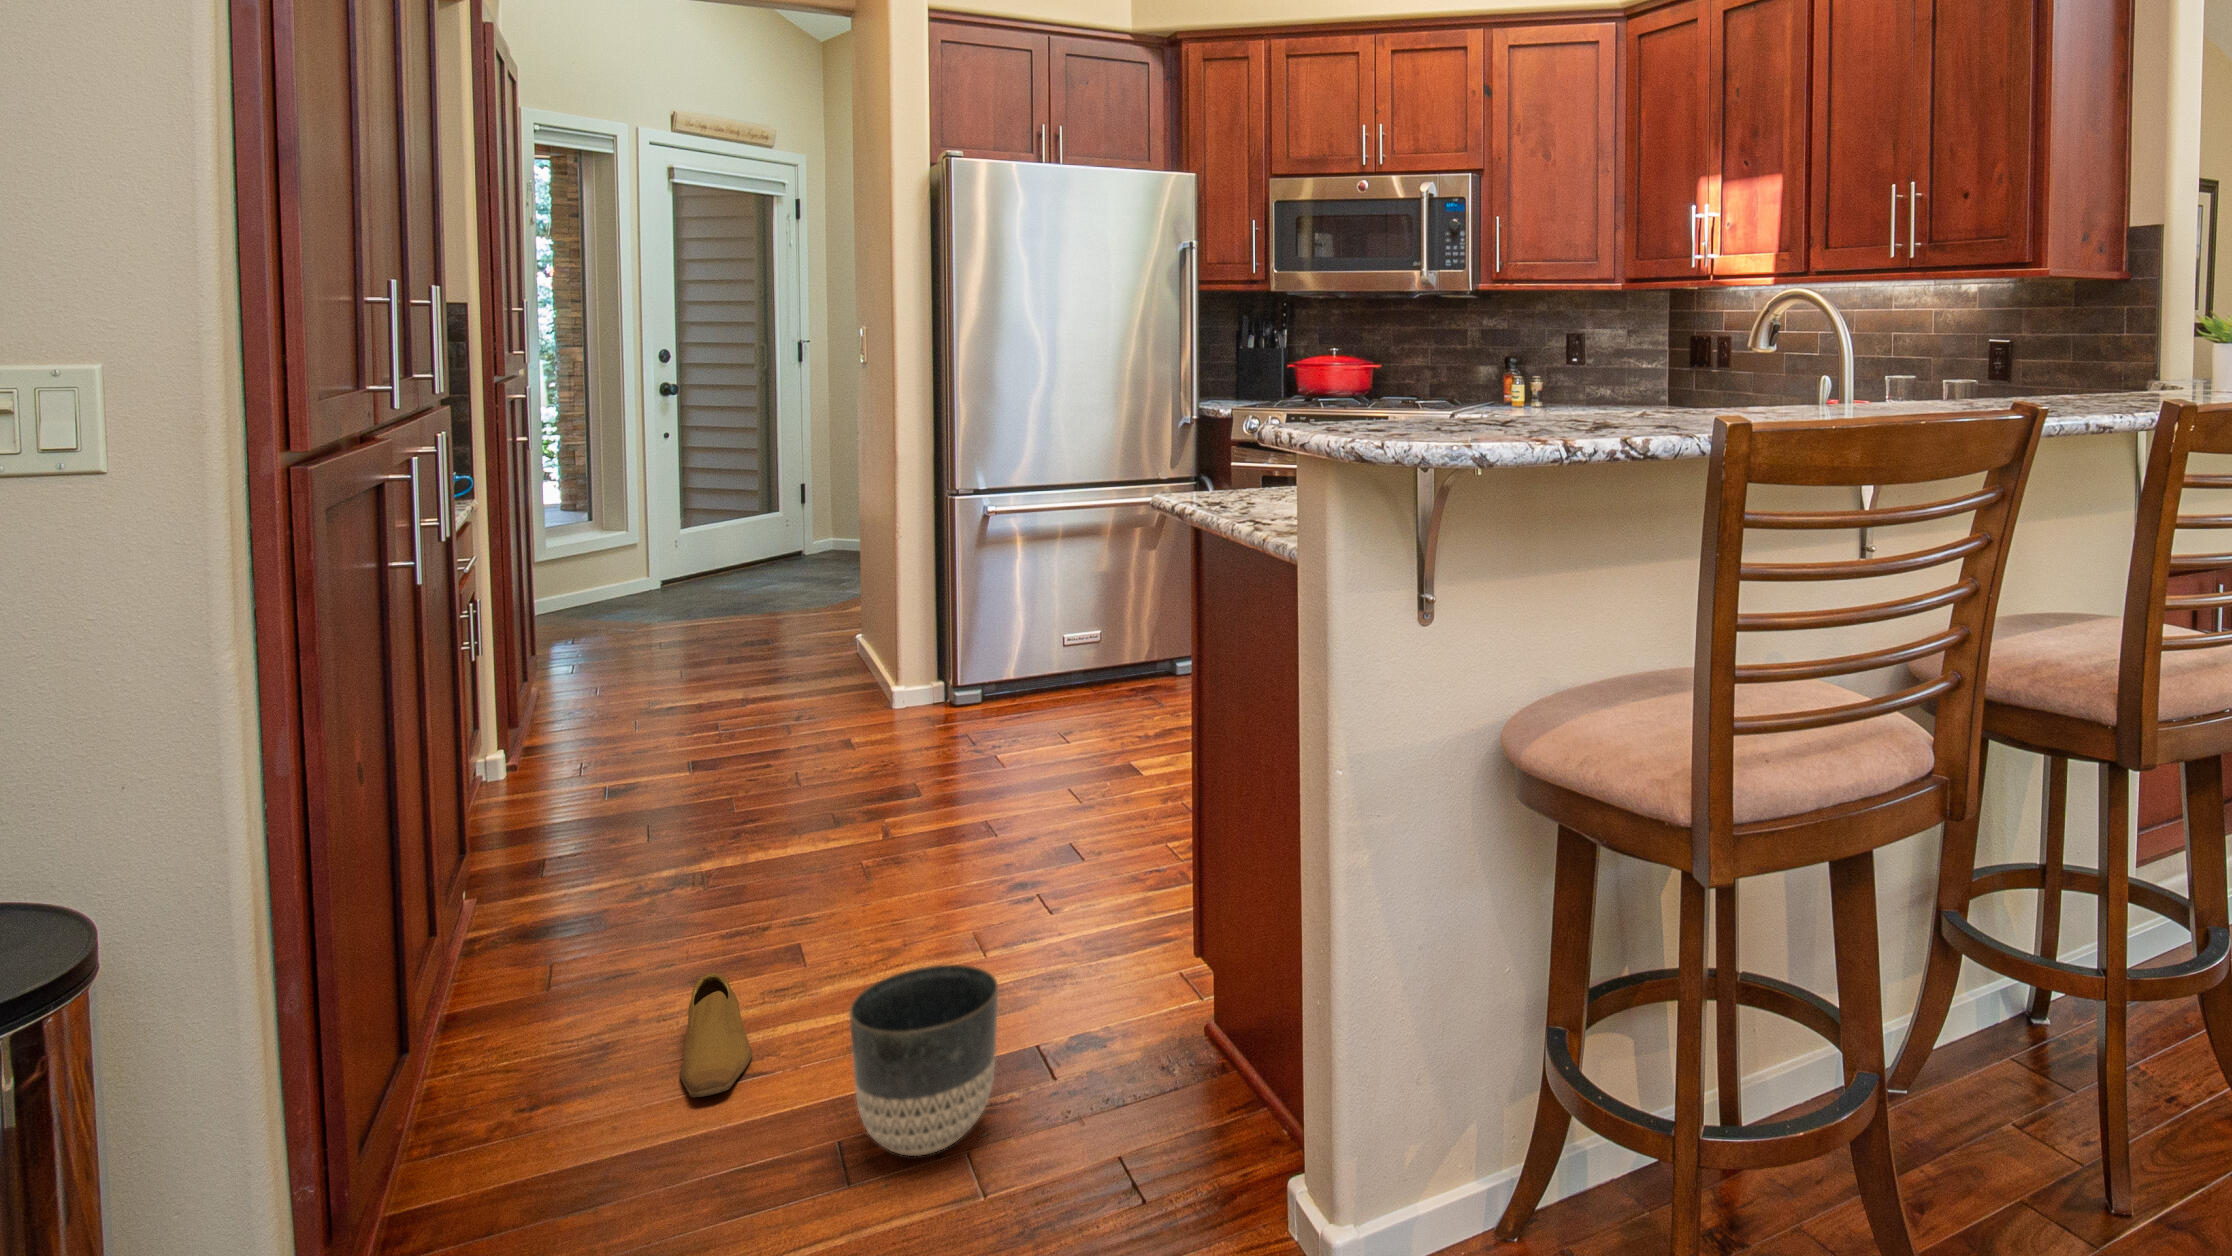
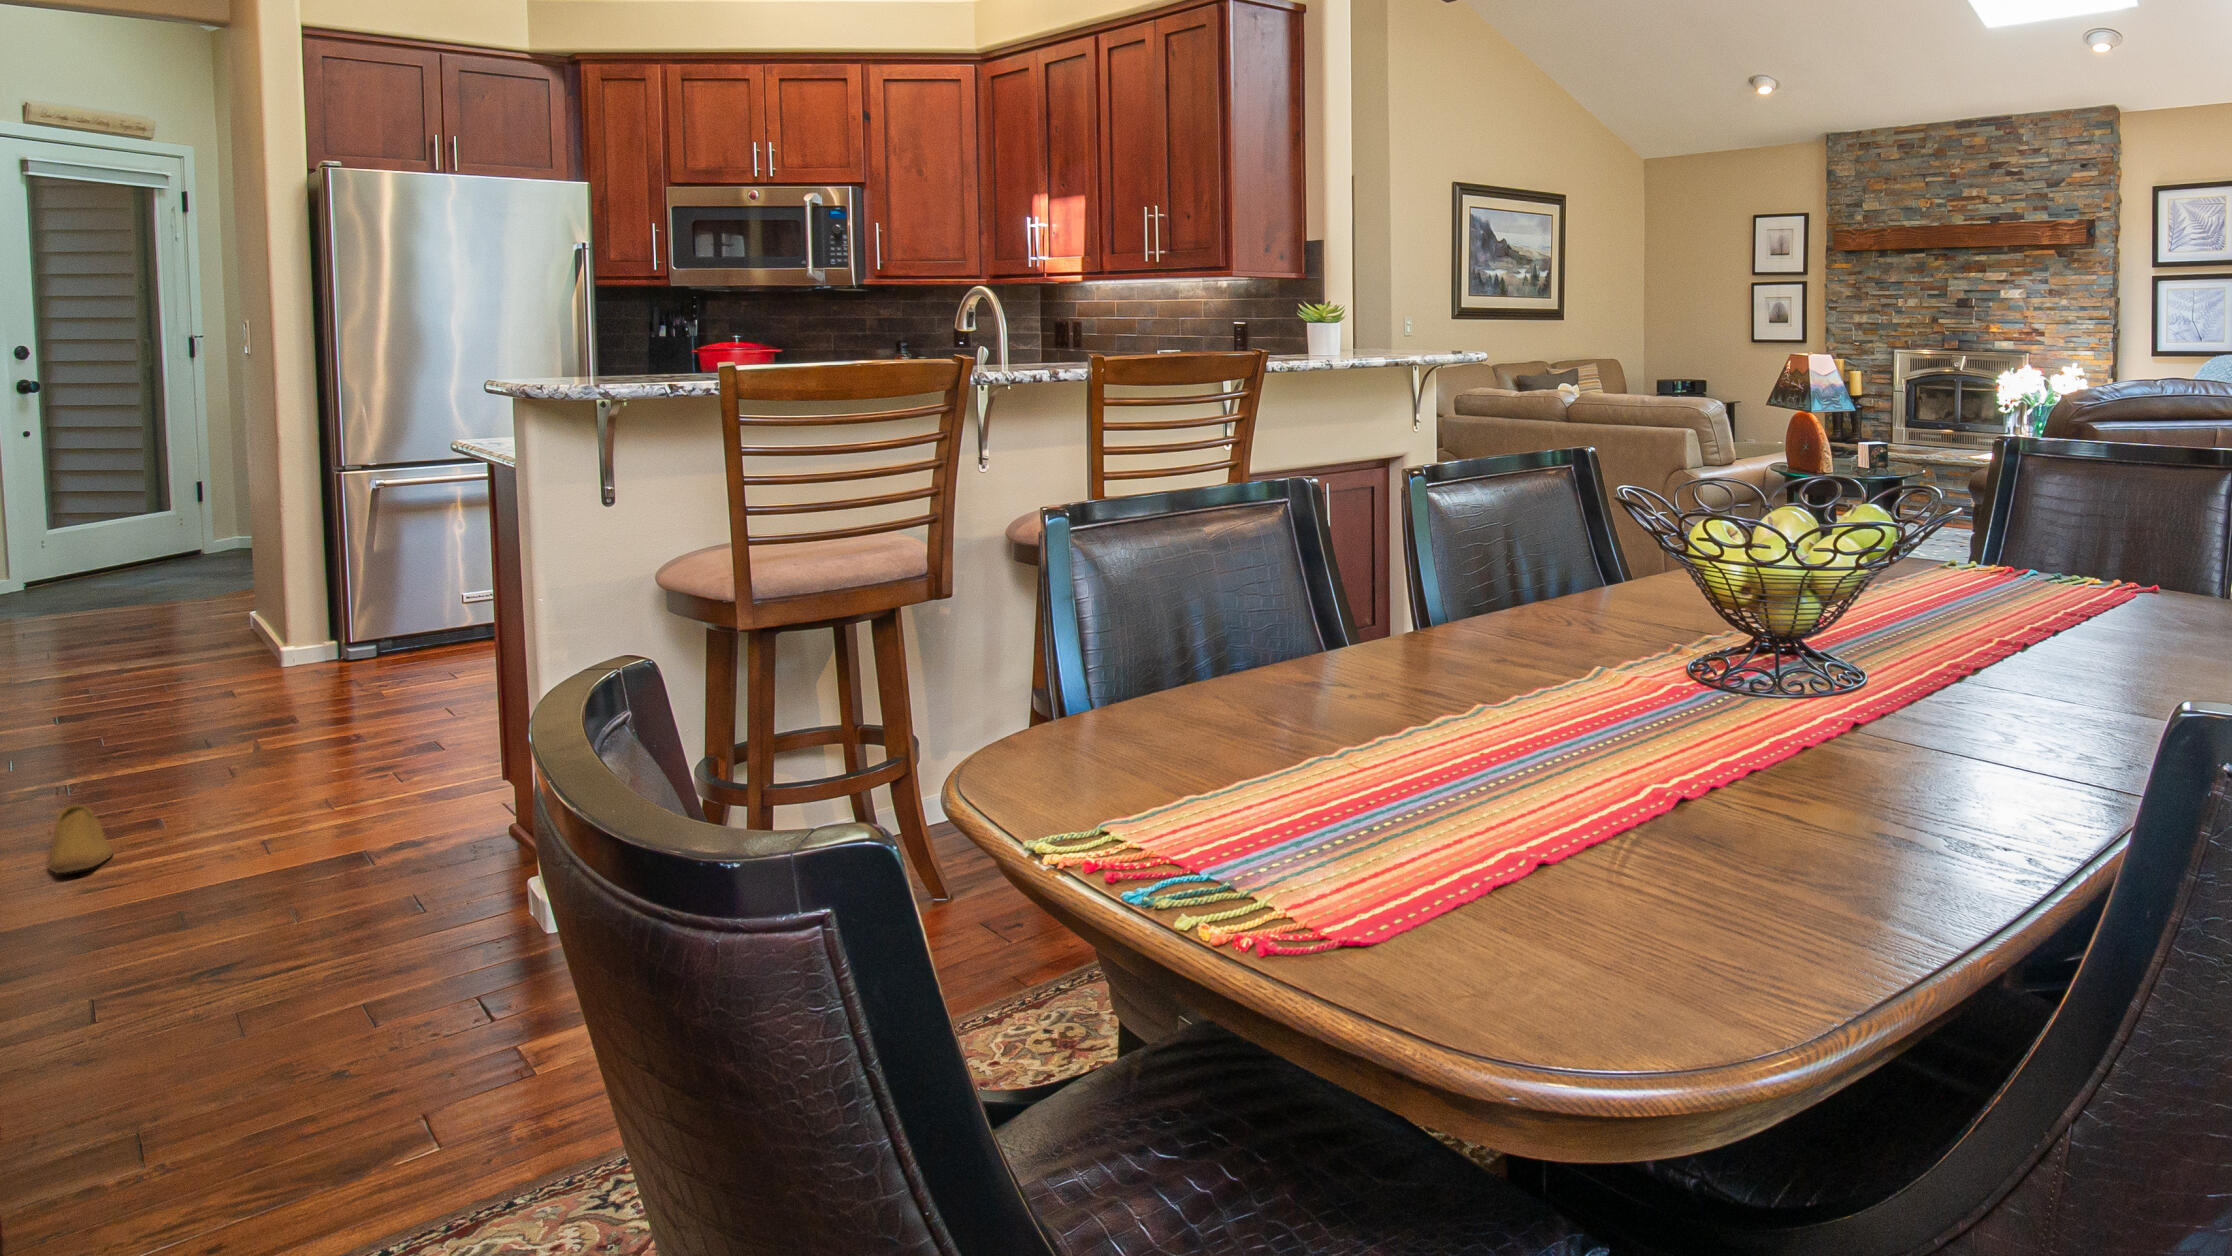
planter: present [849,965,998,1156] -> none [189,761,315,881]

